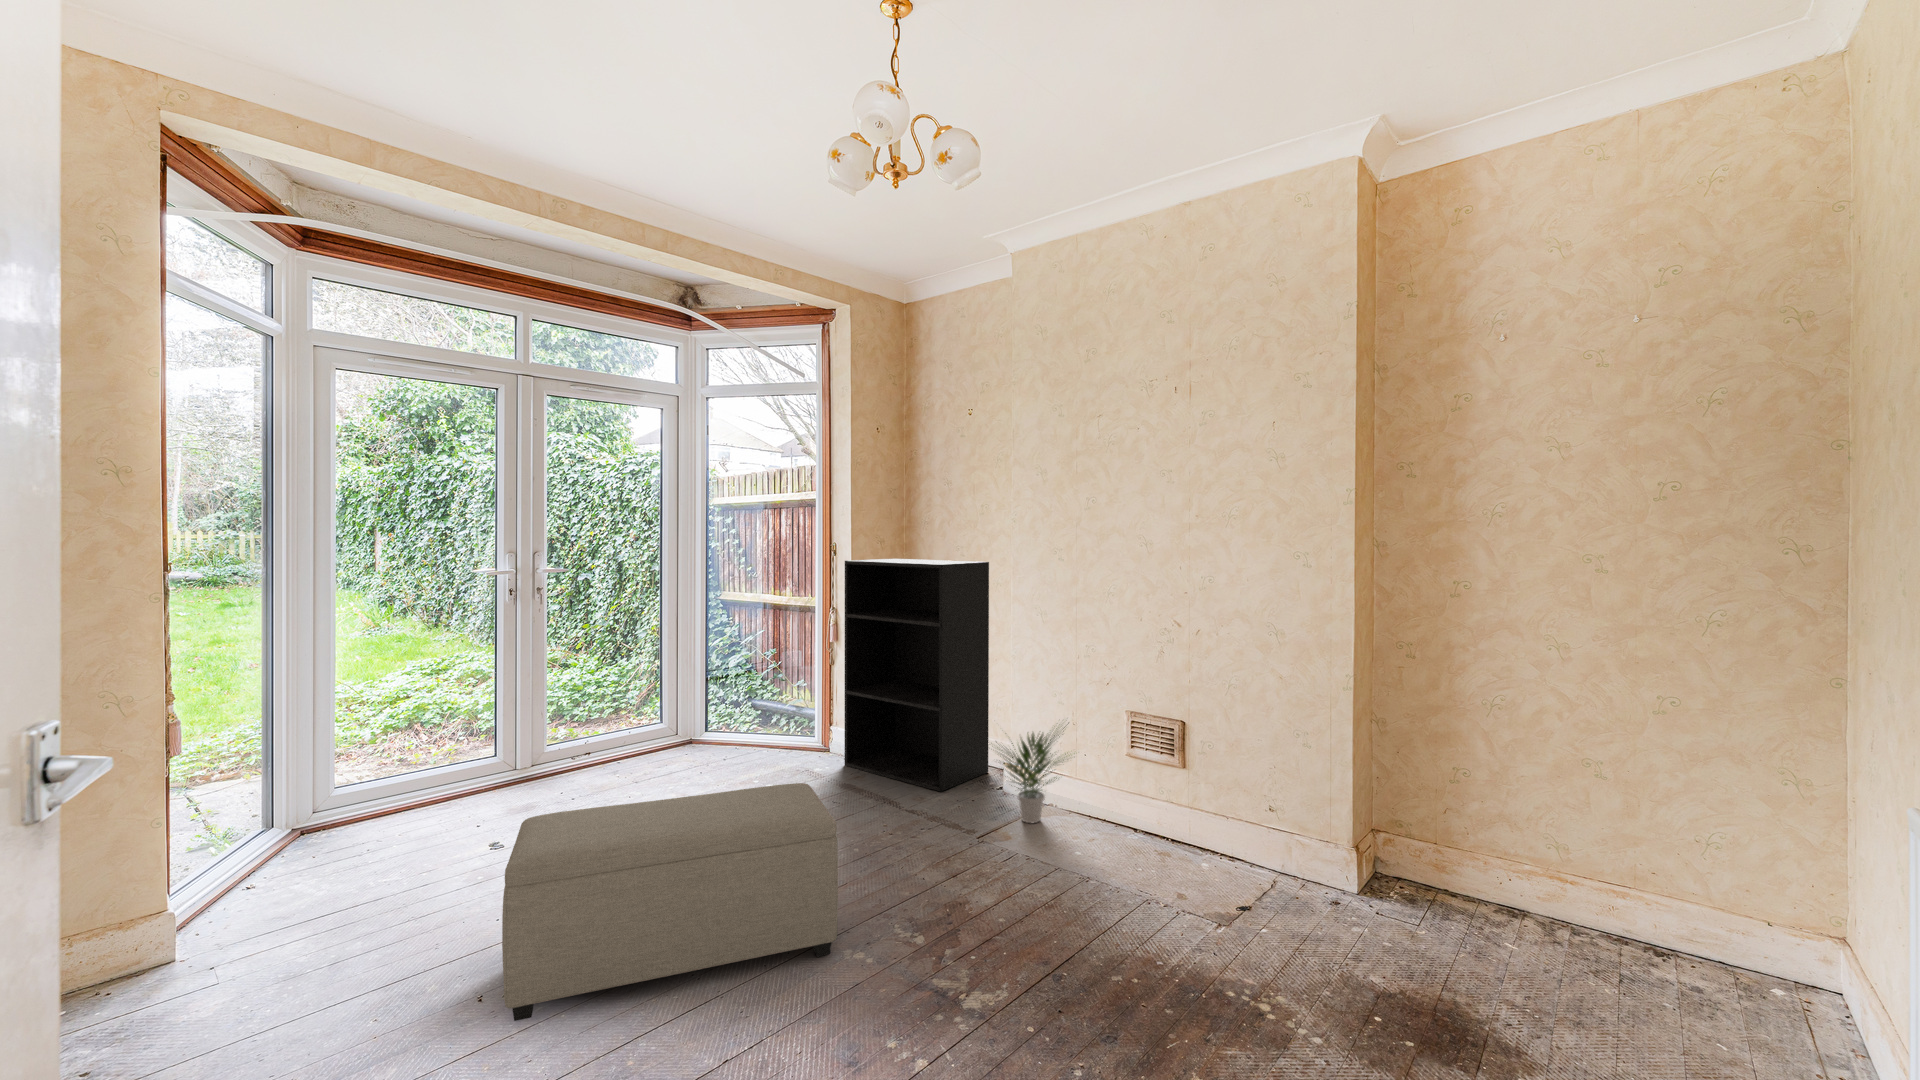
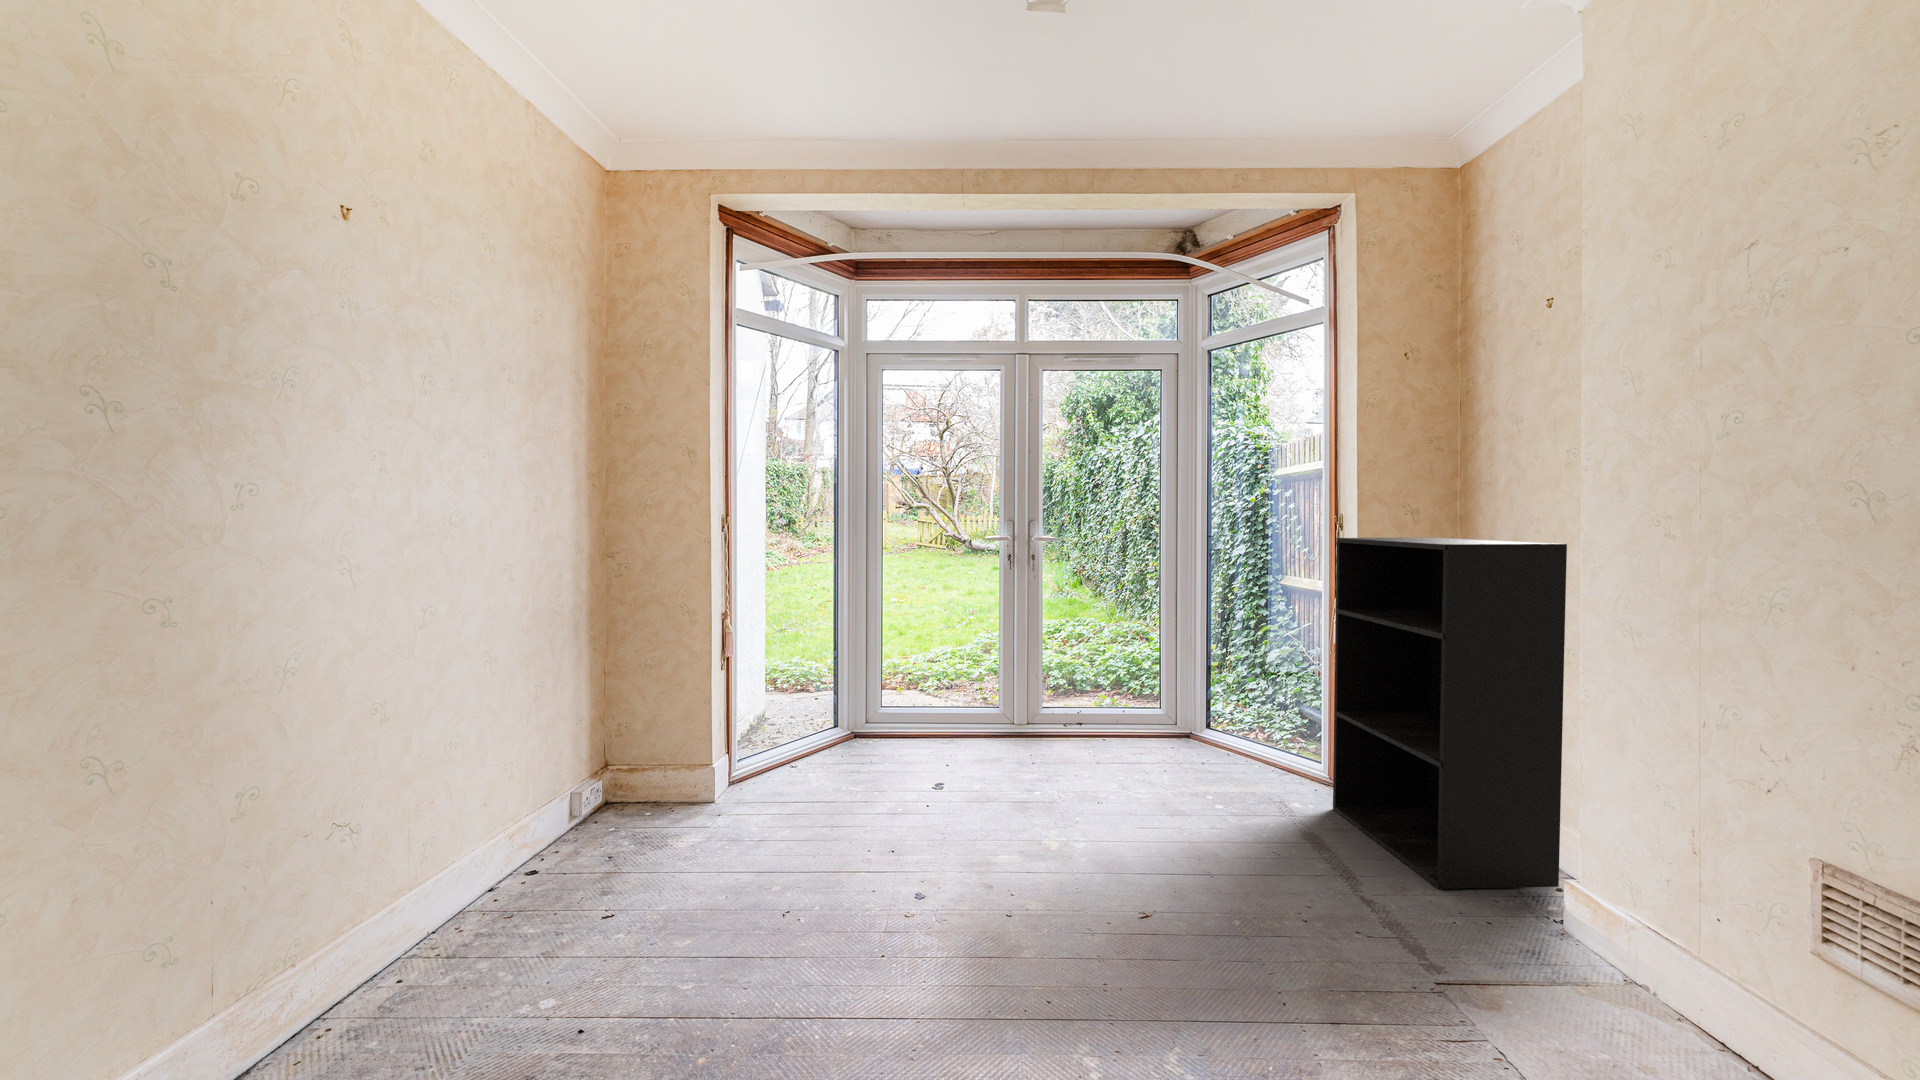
potted plant: present [996,723,1070,823] -> none [1472,796,1680,1004]
ottoman: present [502,783,838,1021] -> none [774,765,1120,1038]

